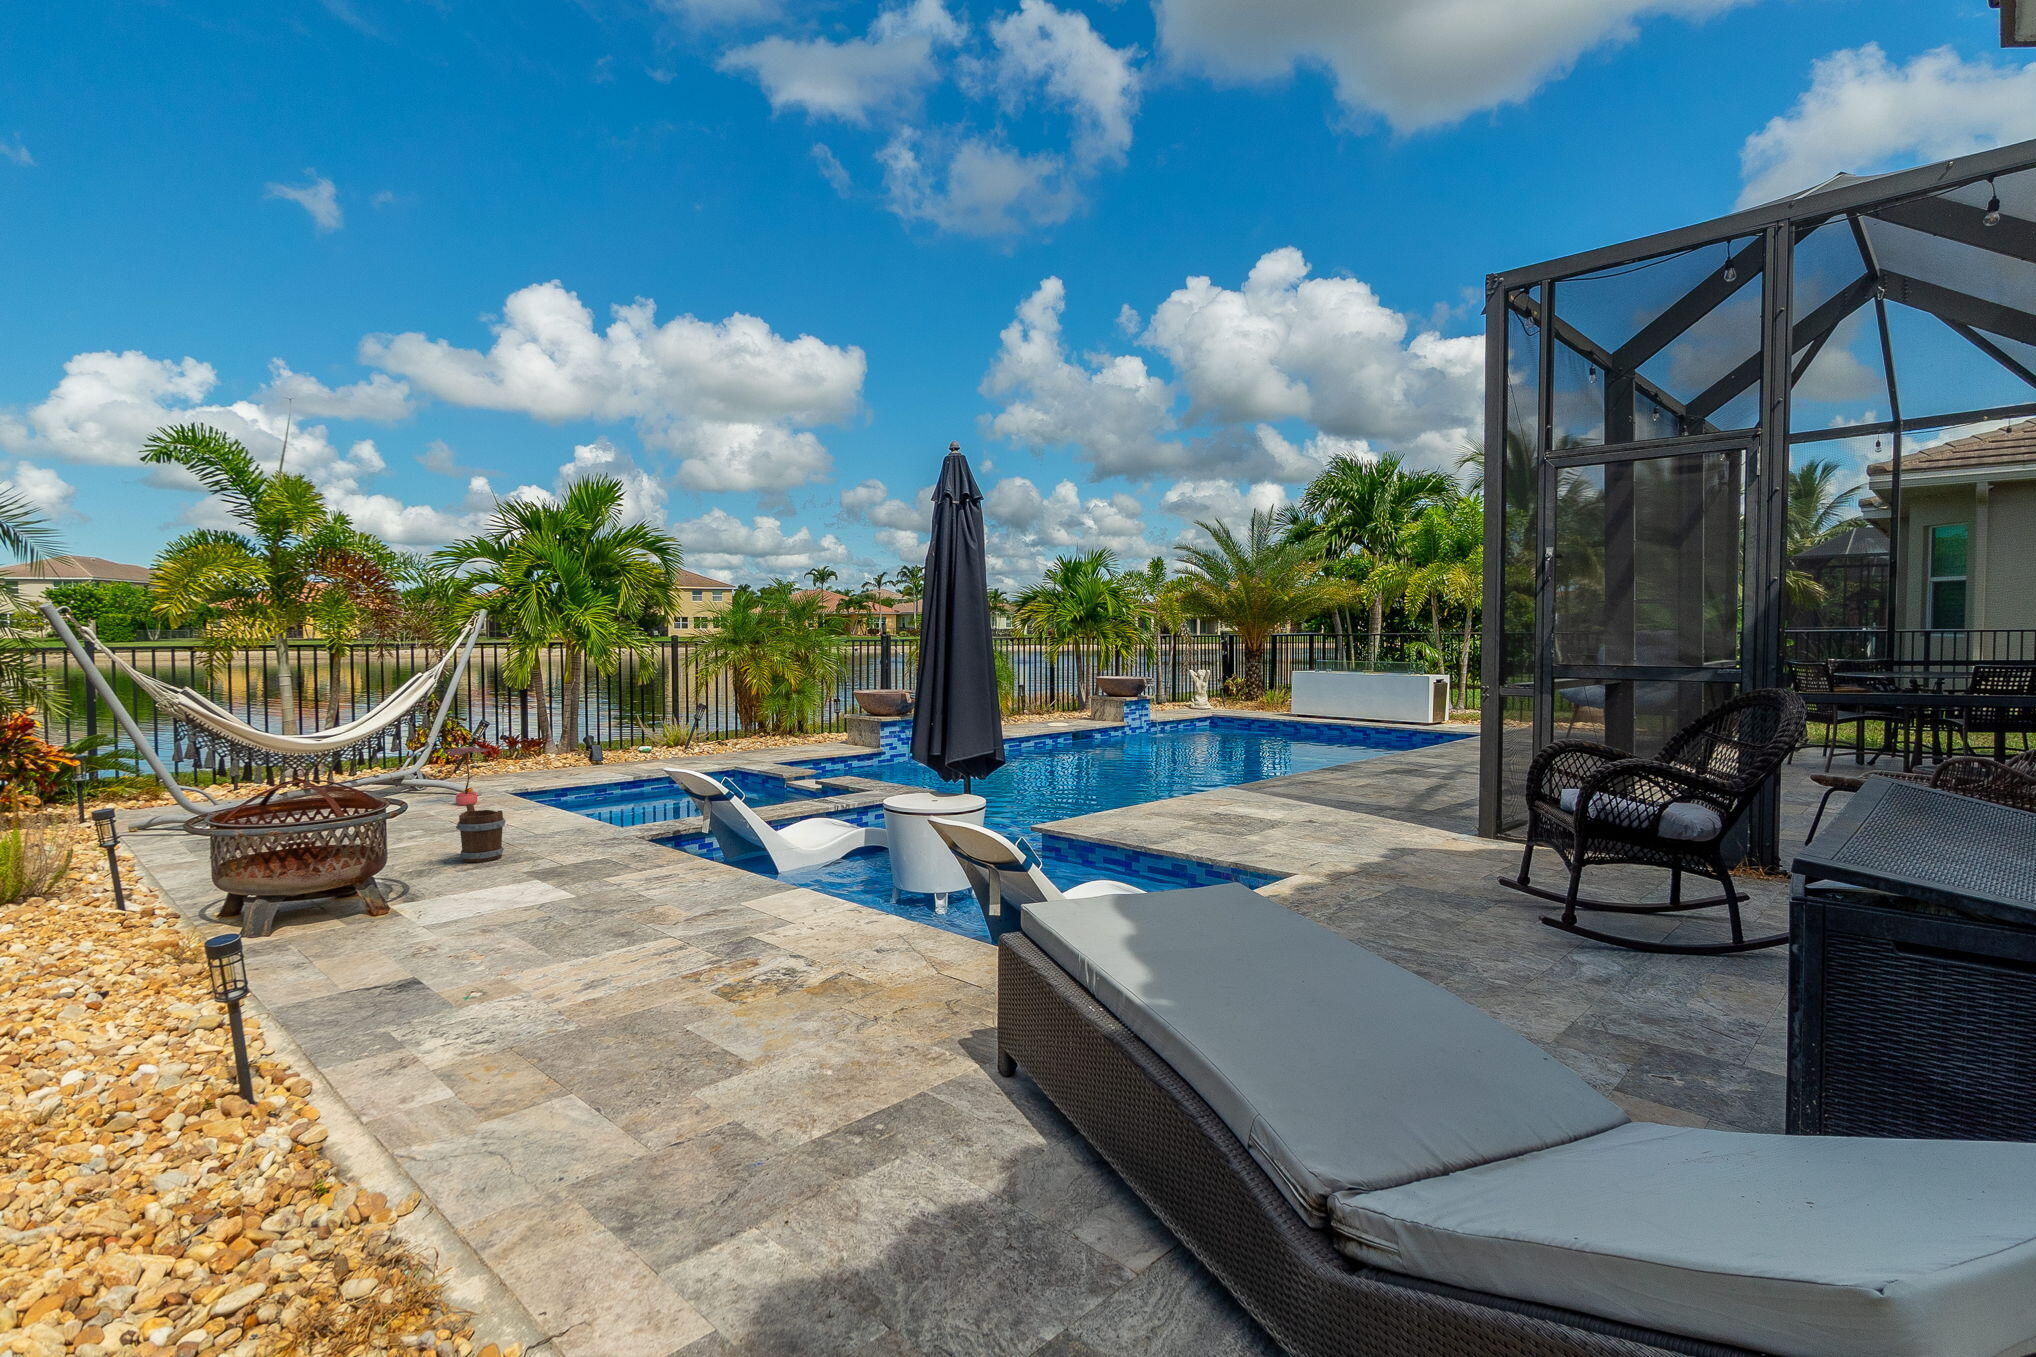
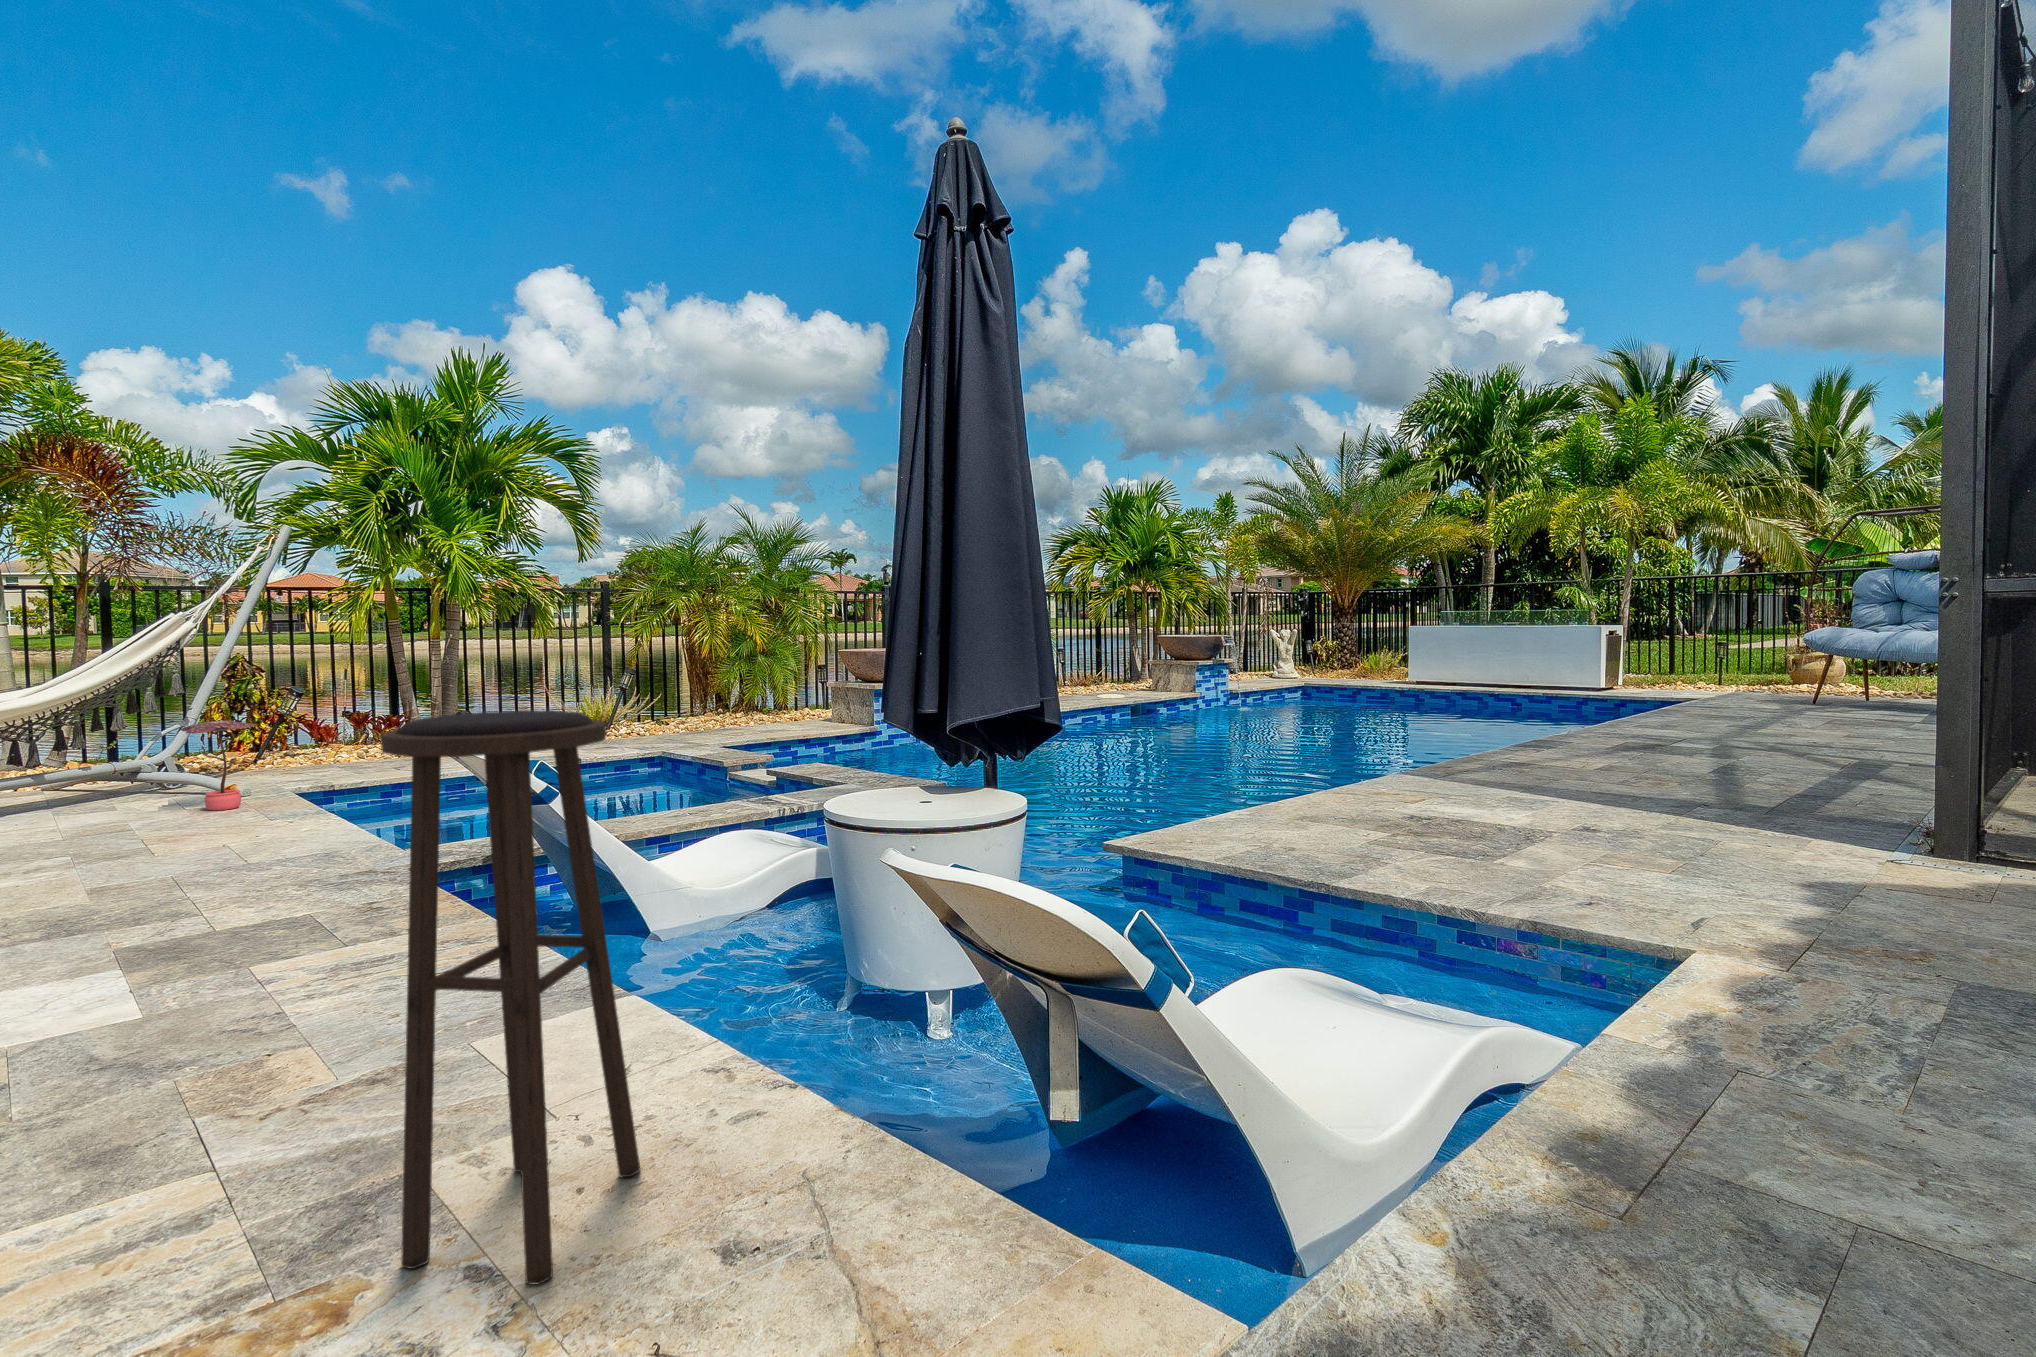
stool: none [758,766,833,961] -> present [381,710,640,1285]
bucket: present [456,803,506,862] -> none [46,810,155,920]

